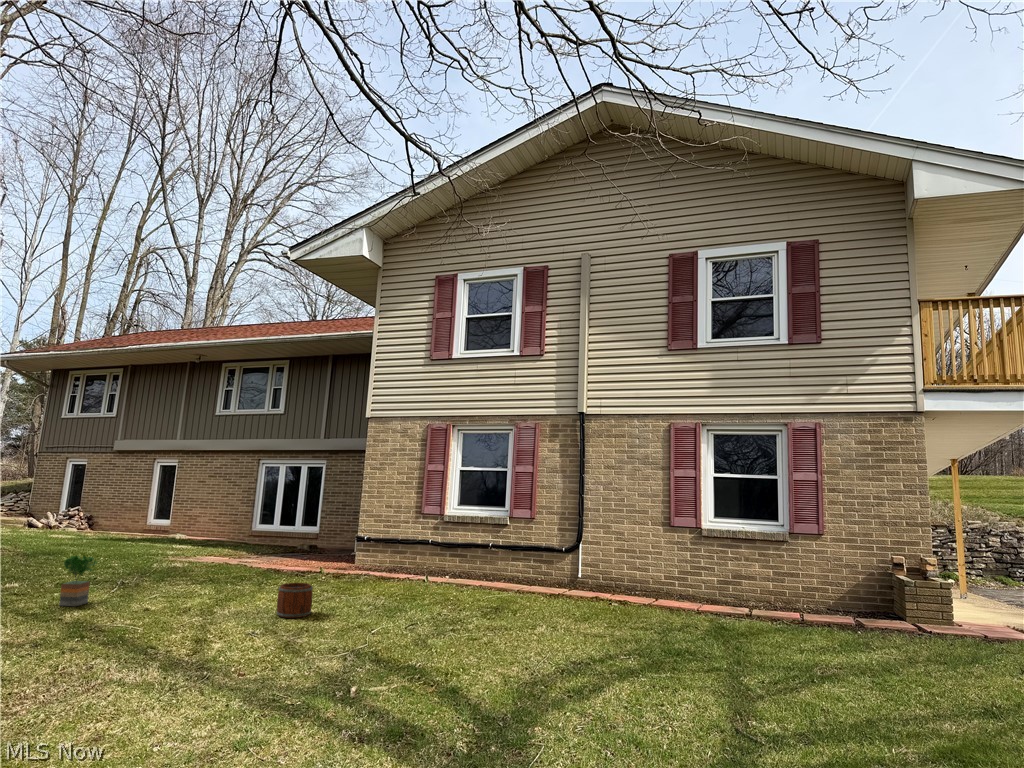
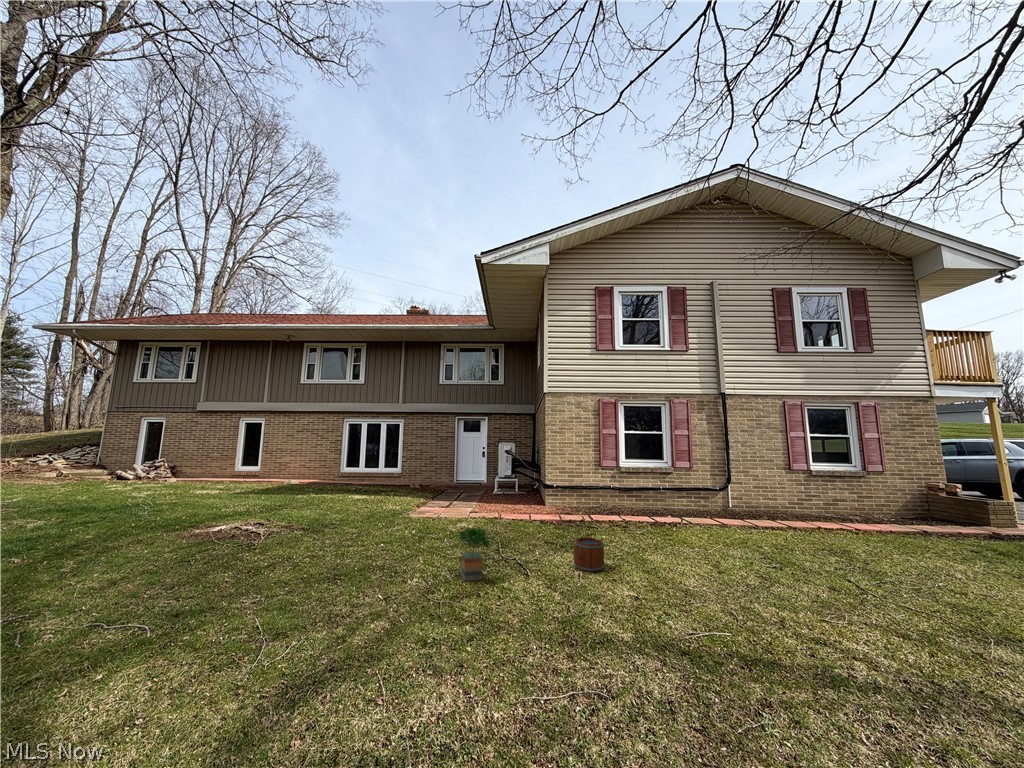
bucket: present [277,583,313,618] -> present [573,537,604,572]

